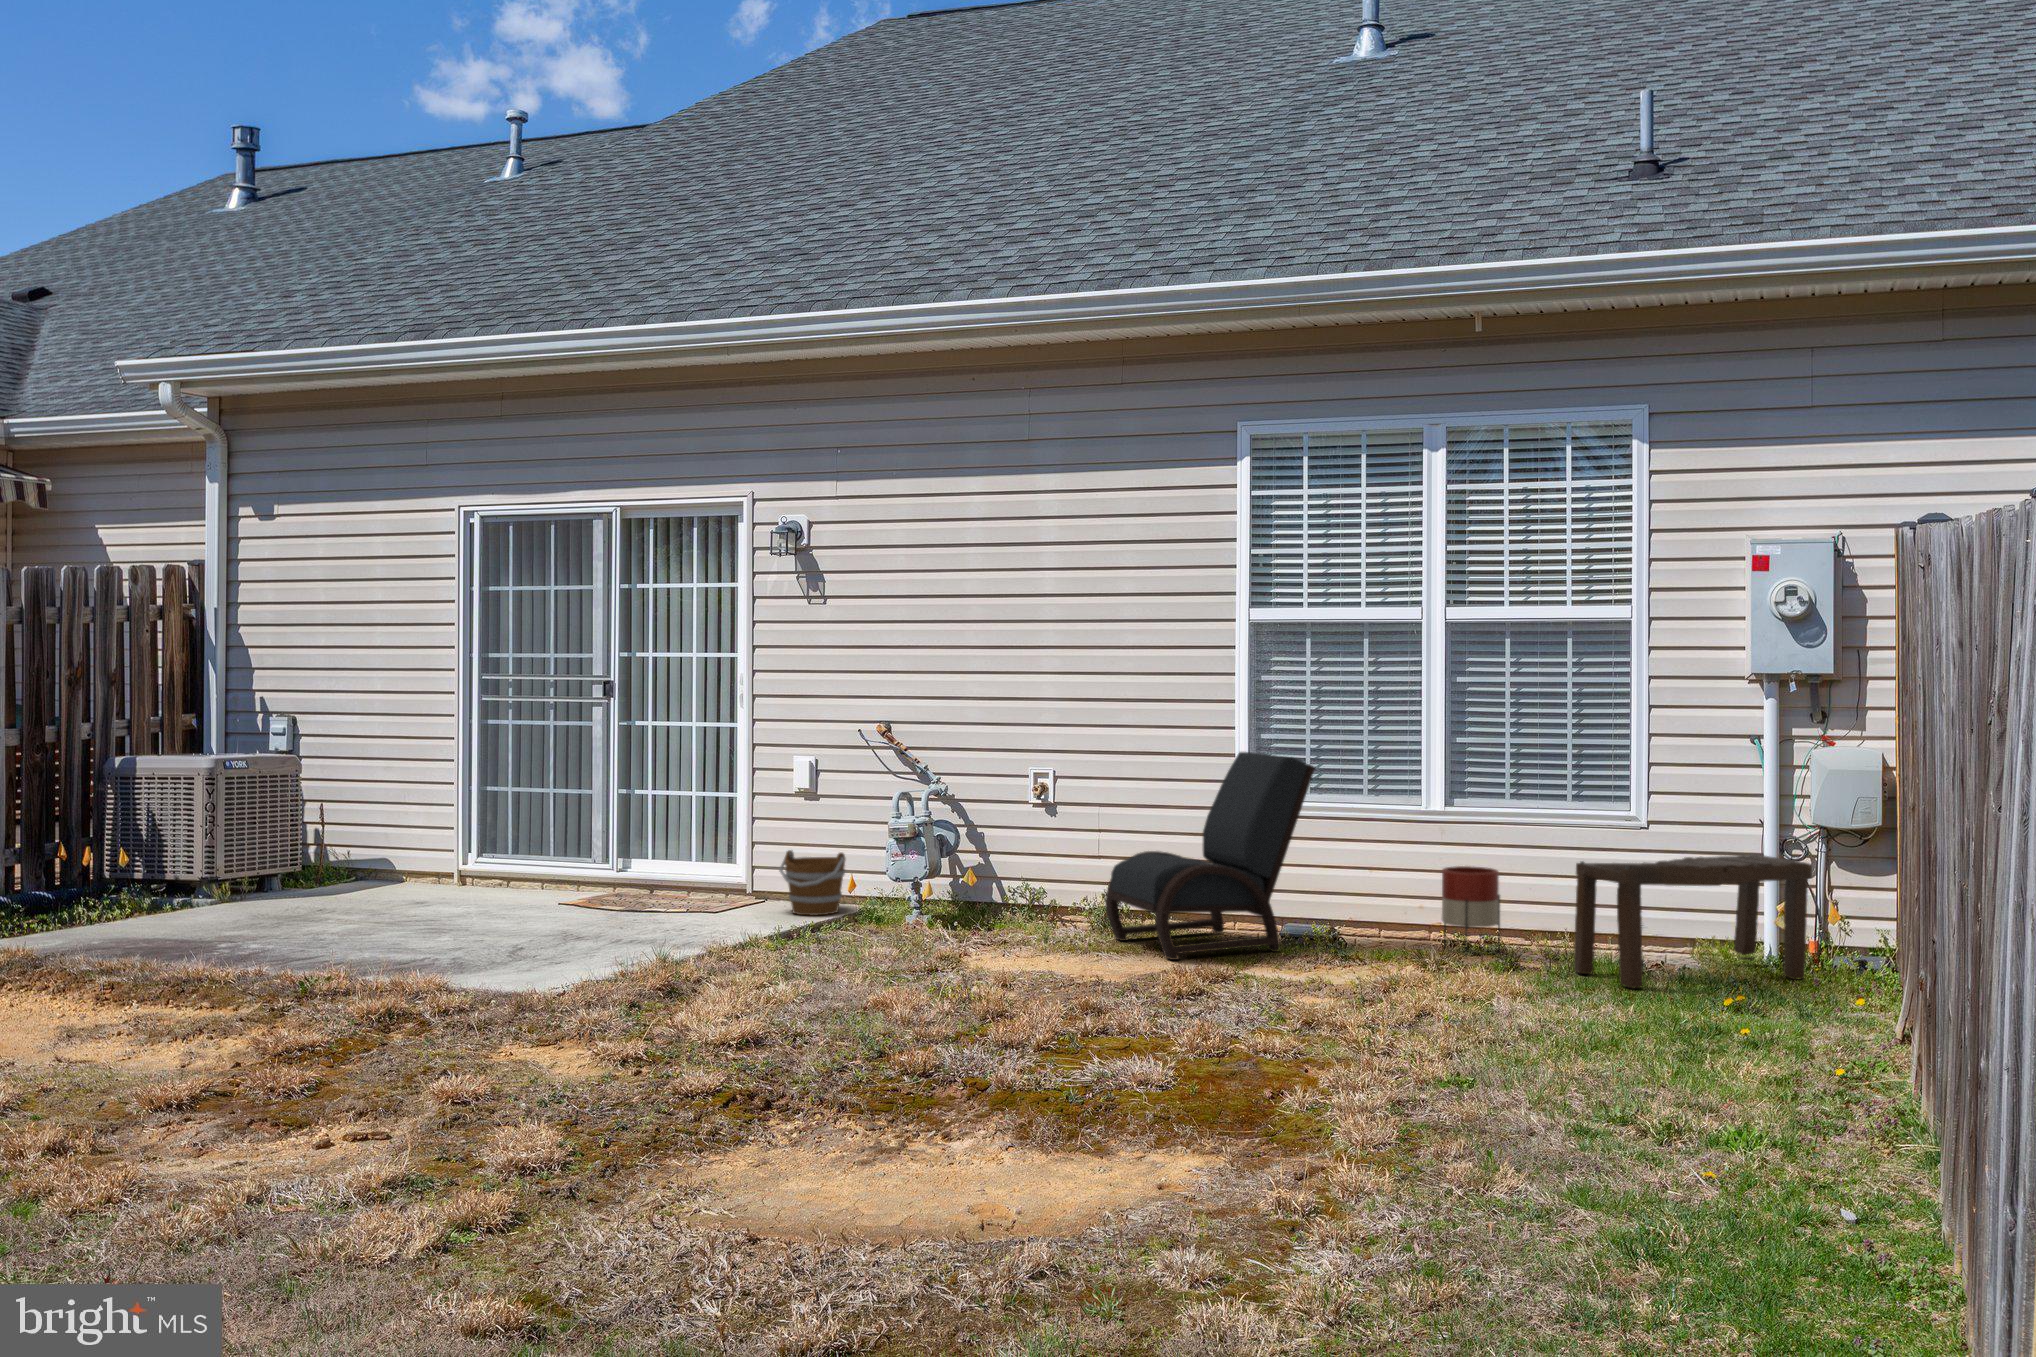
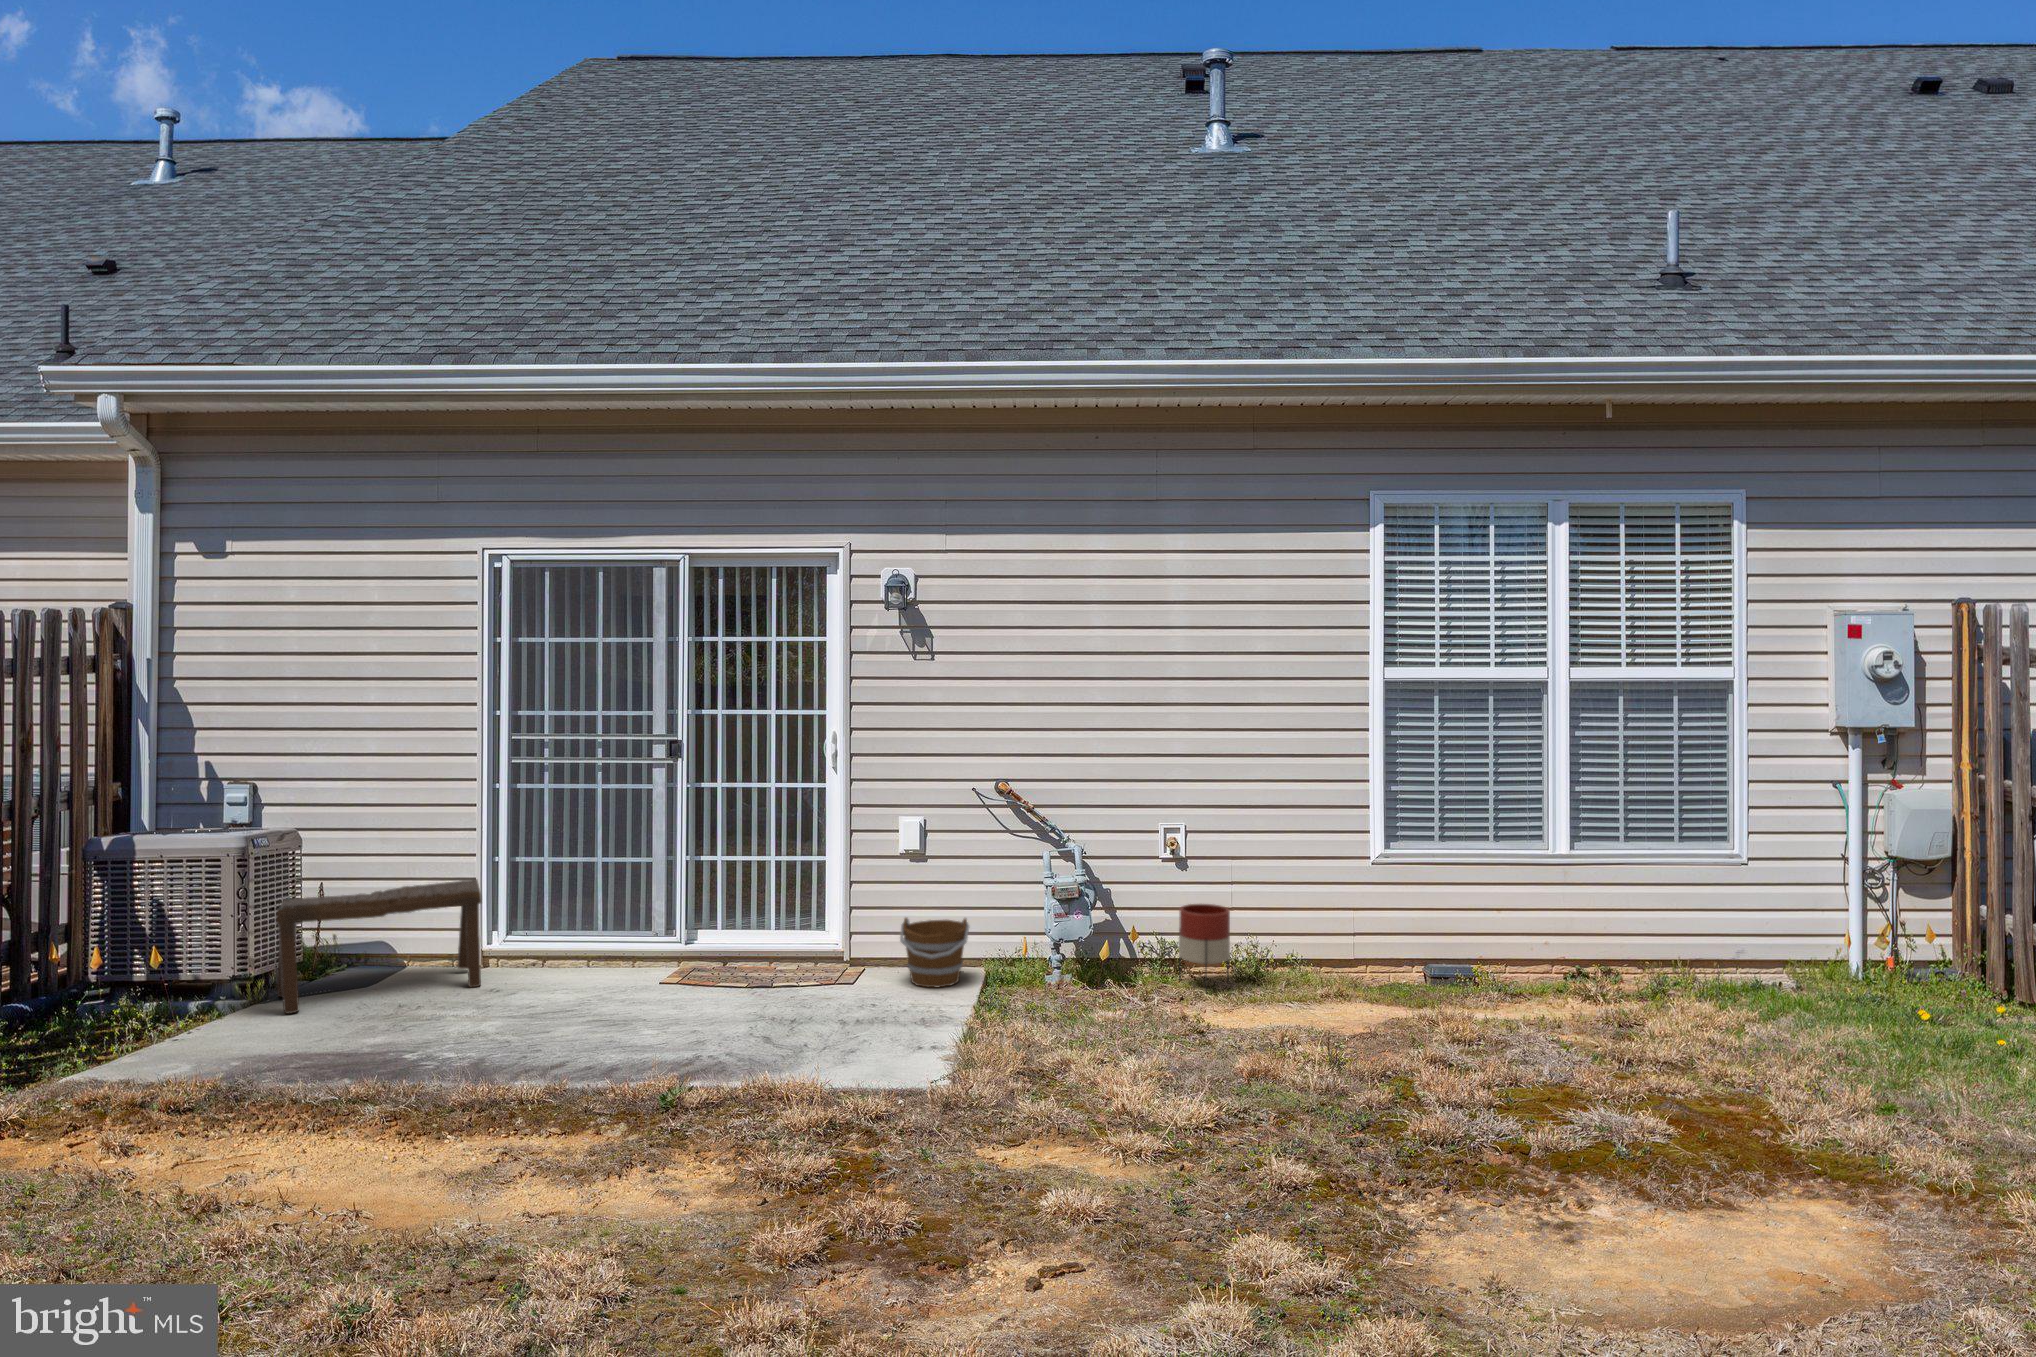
lounge chair: present [1105,752,1315,960] -> none [1285,804,1479,1030]
bench: present [1574,854,1812,988] -> present [276,879,482,1014]
planter: present [1442,866,1500,957] -> present [1179,904,1230,984]

